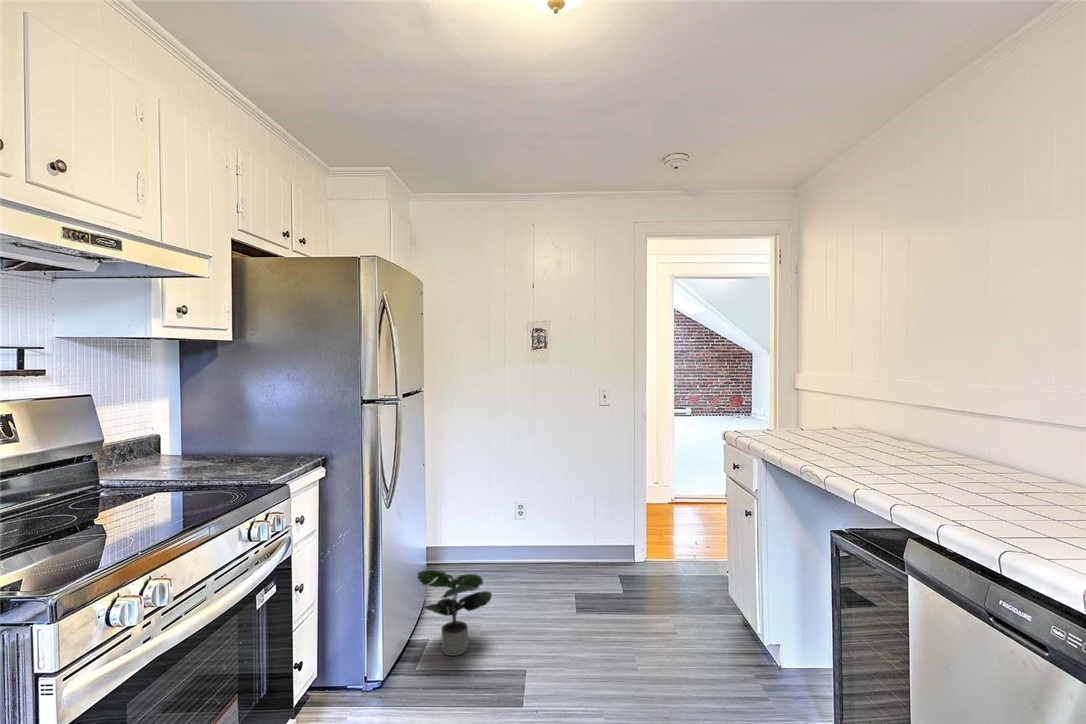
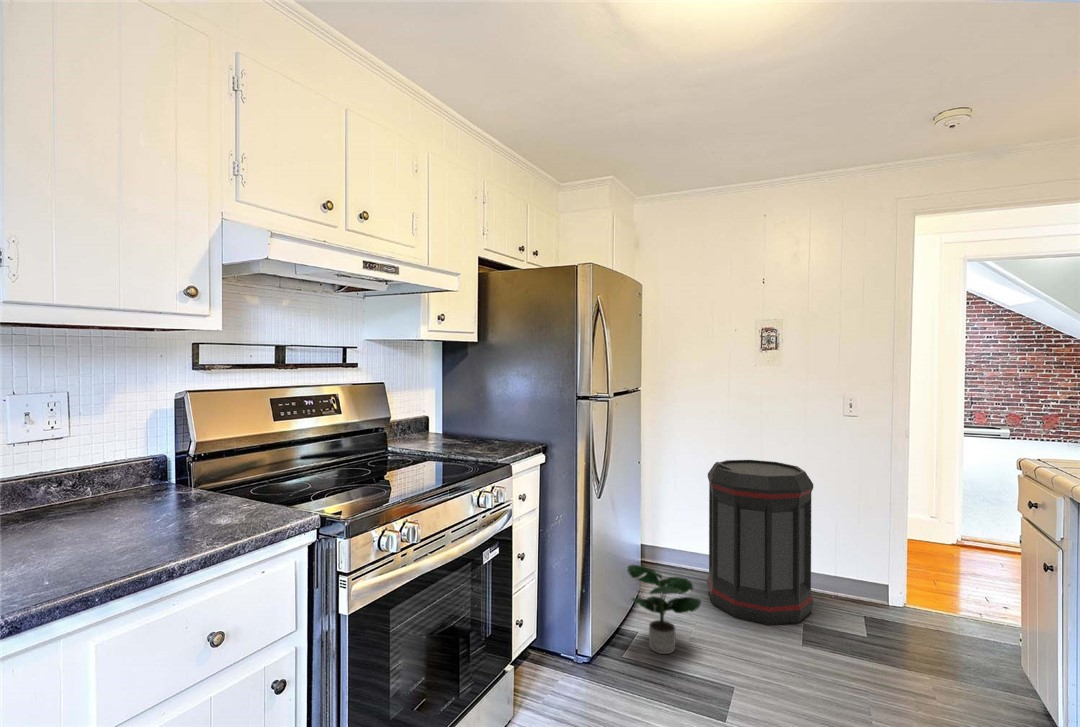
trash can: none [488,450,580,601] -> present [707,460,813,625]

